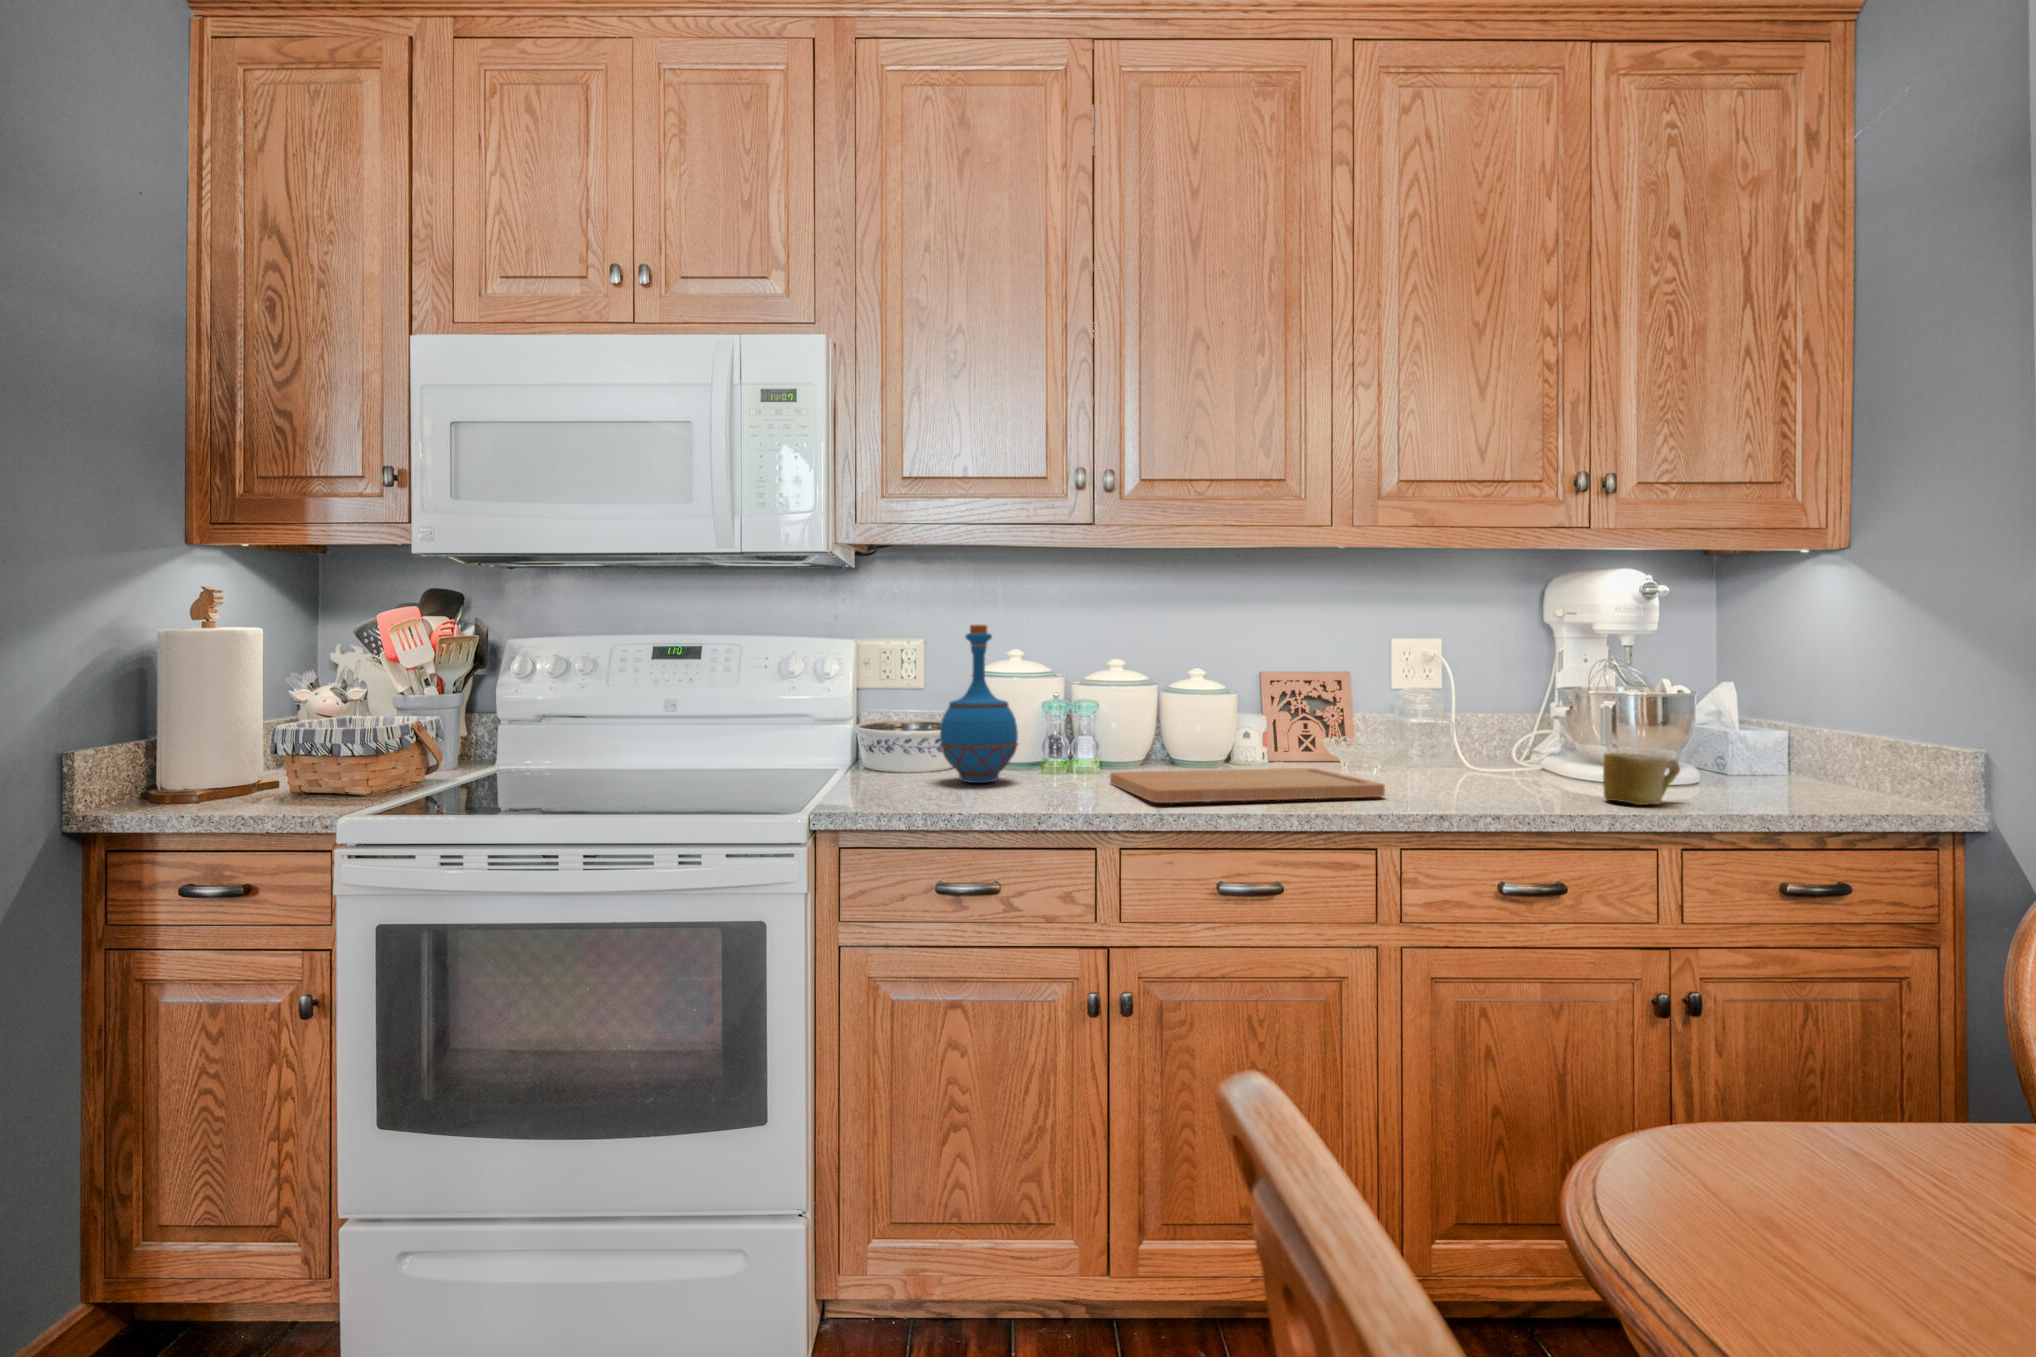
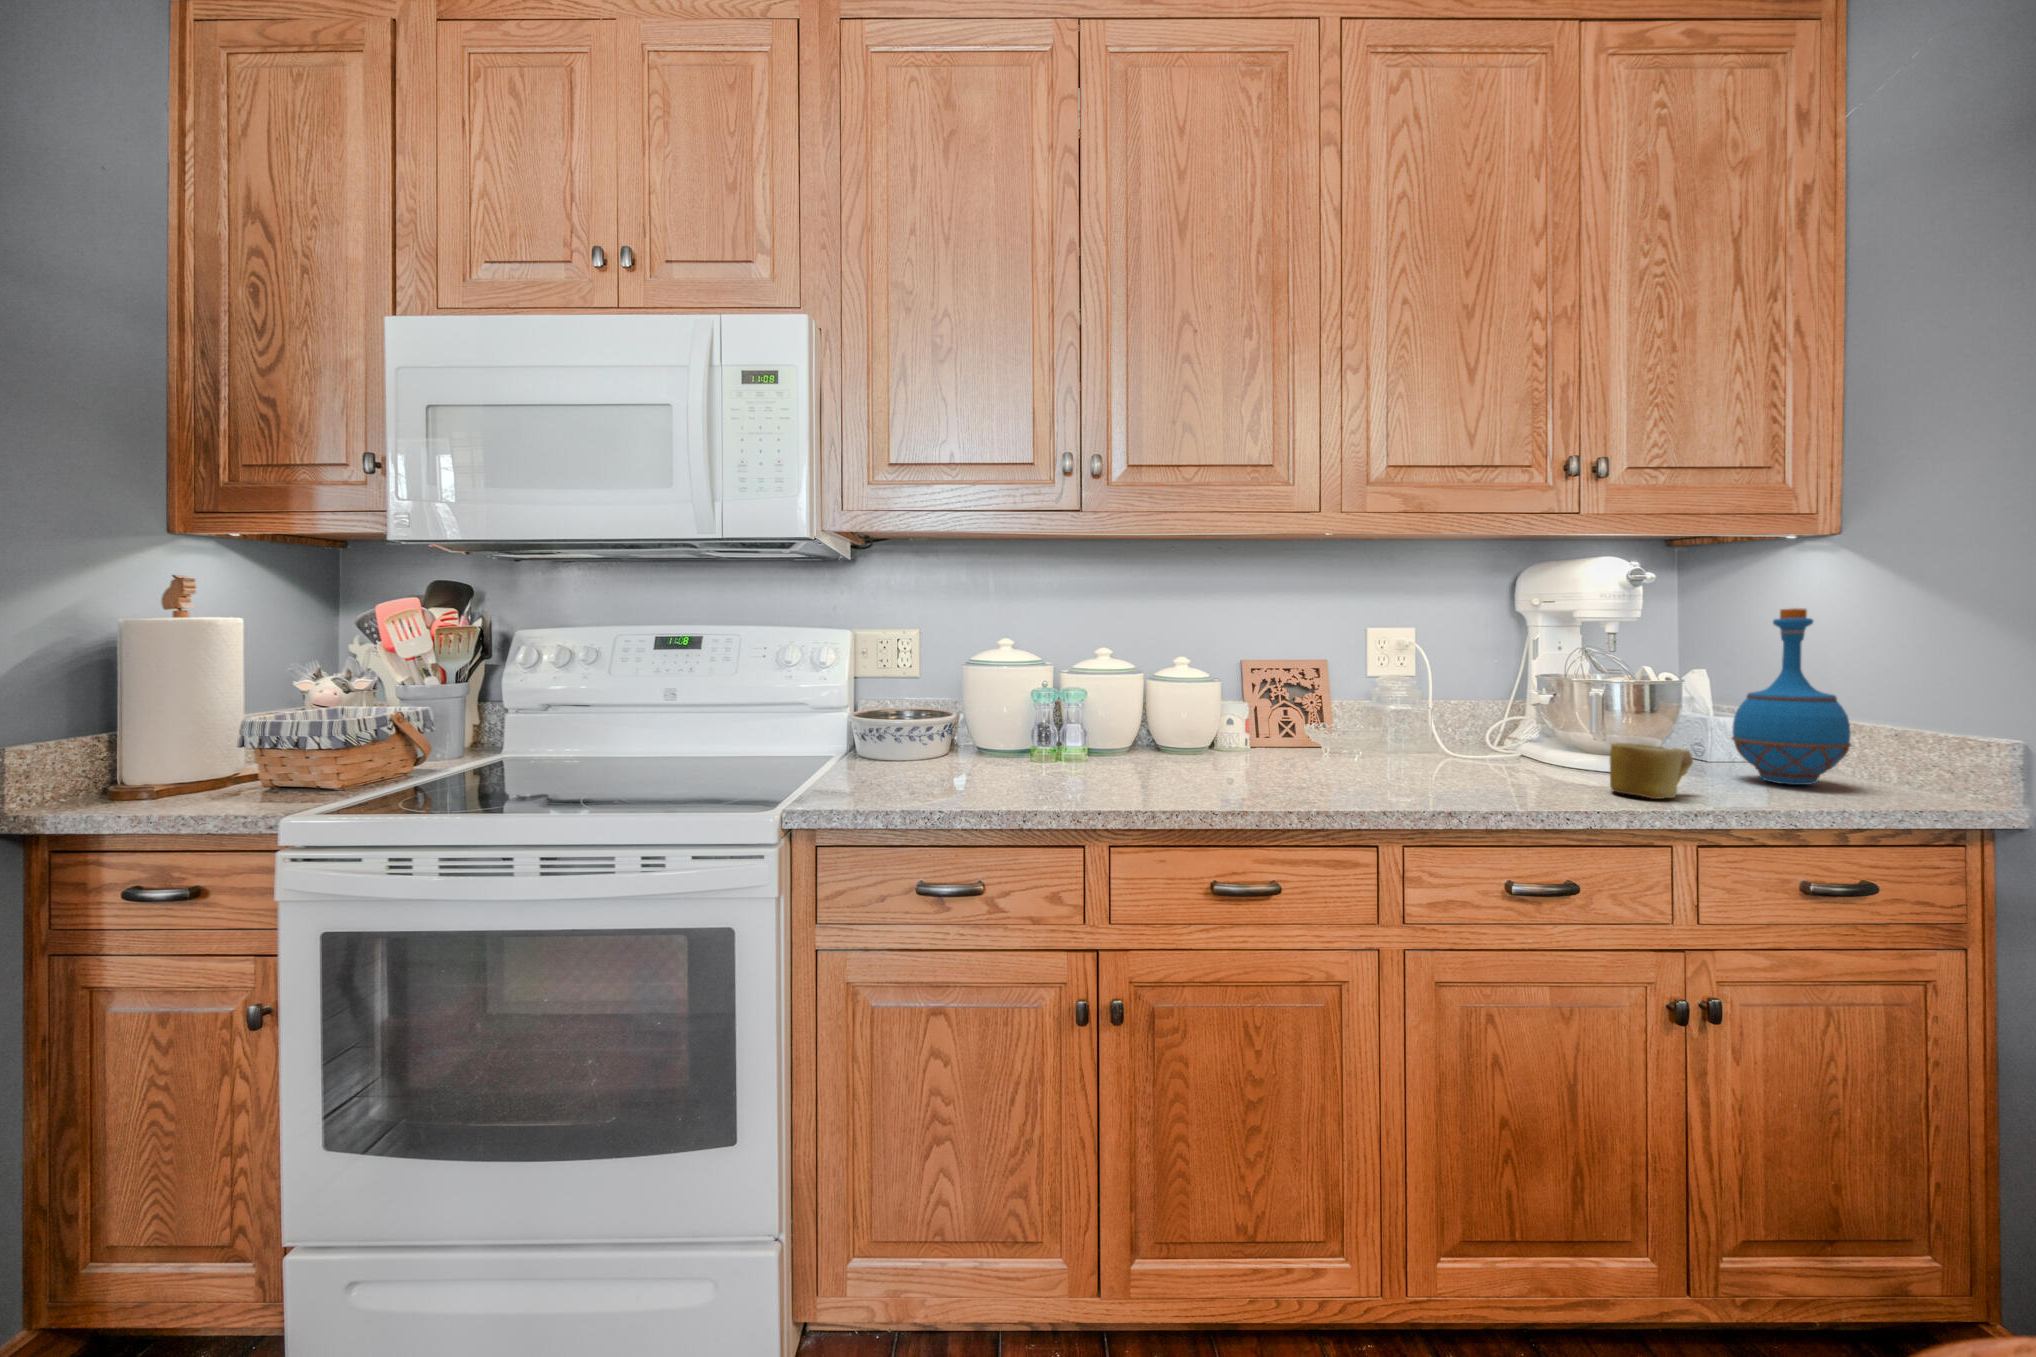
bottle: present [940,625,1018,783] -> present [1732,608,1851,785]
cutting board: present [1110,768,1385,803] -> none [1097,754,1382,798]

